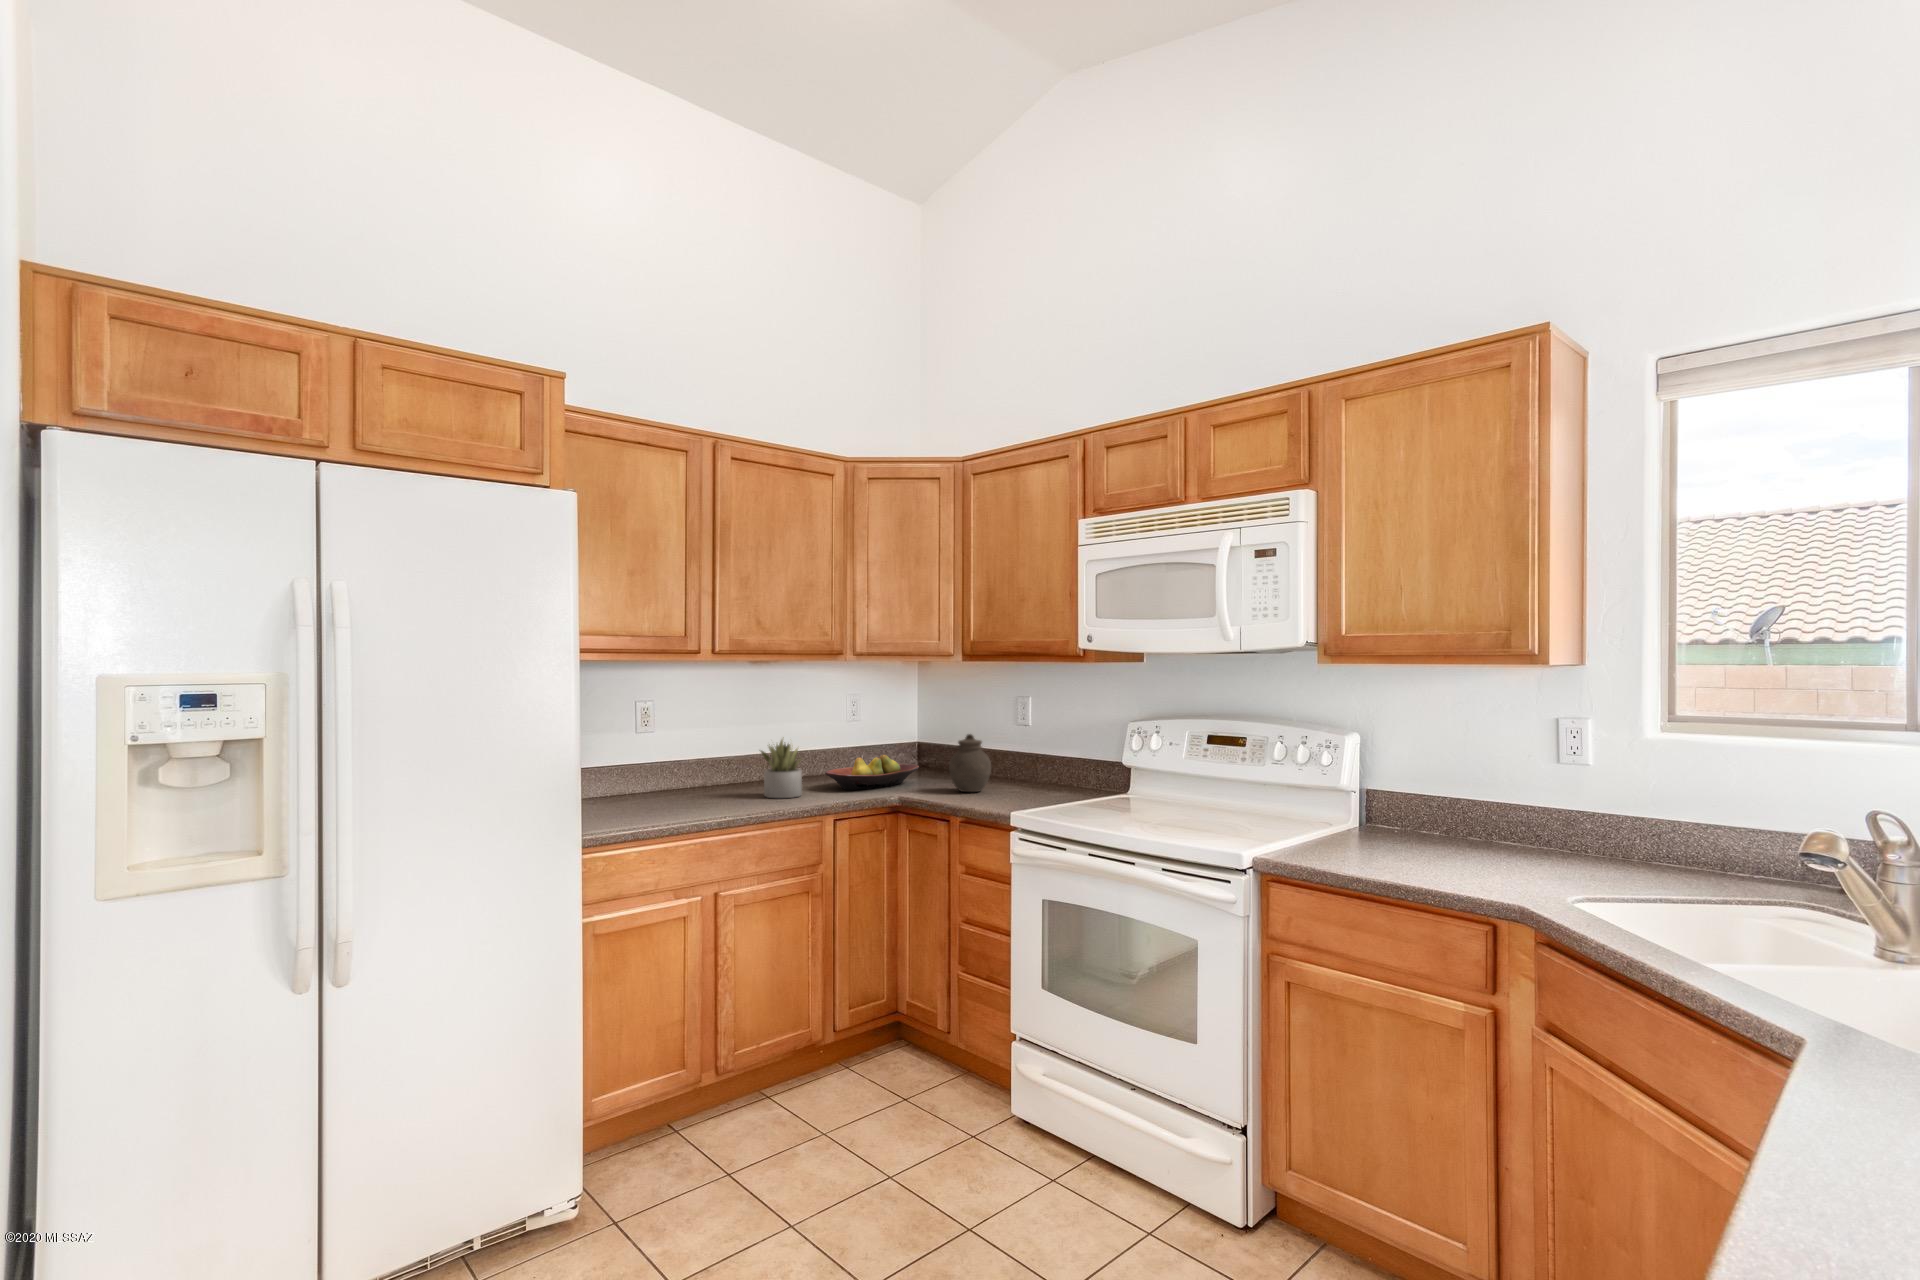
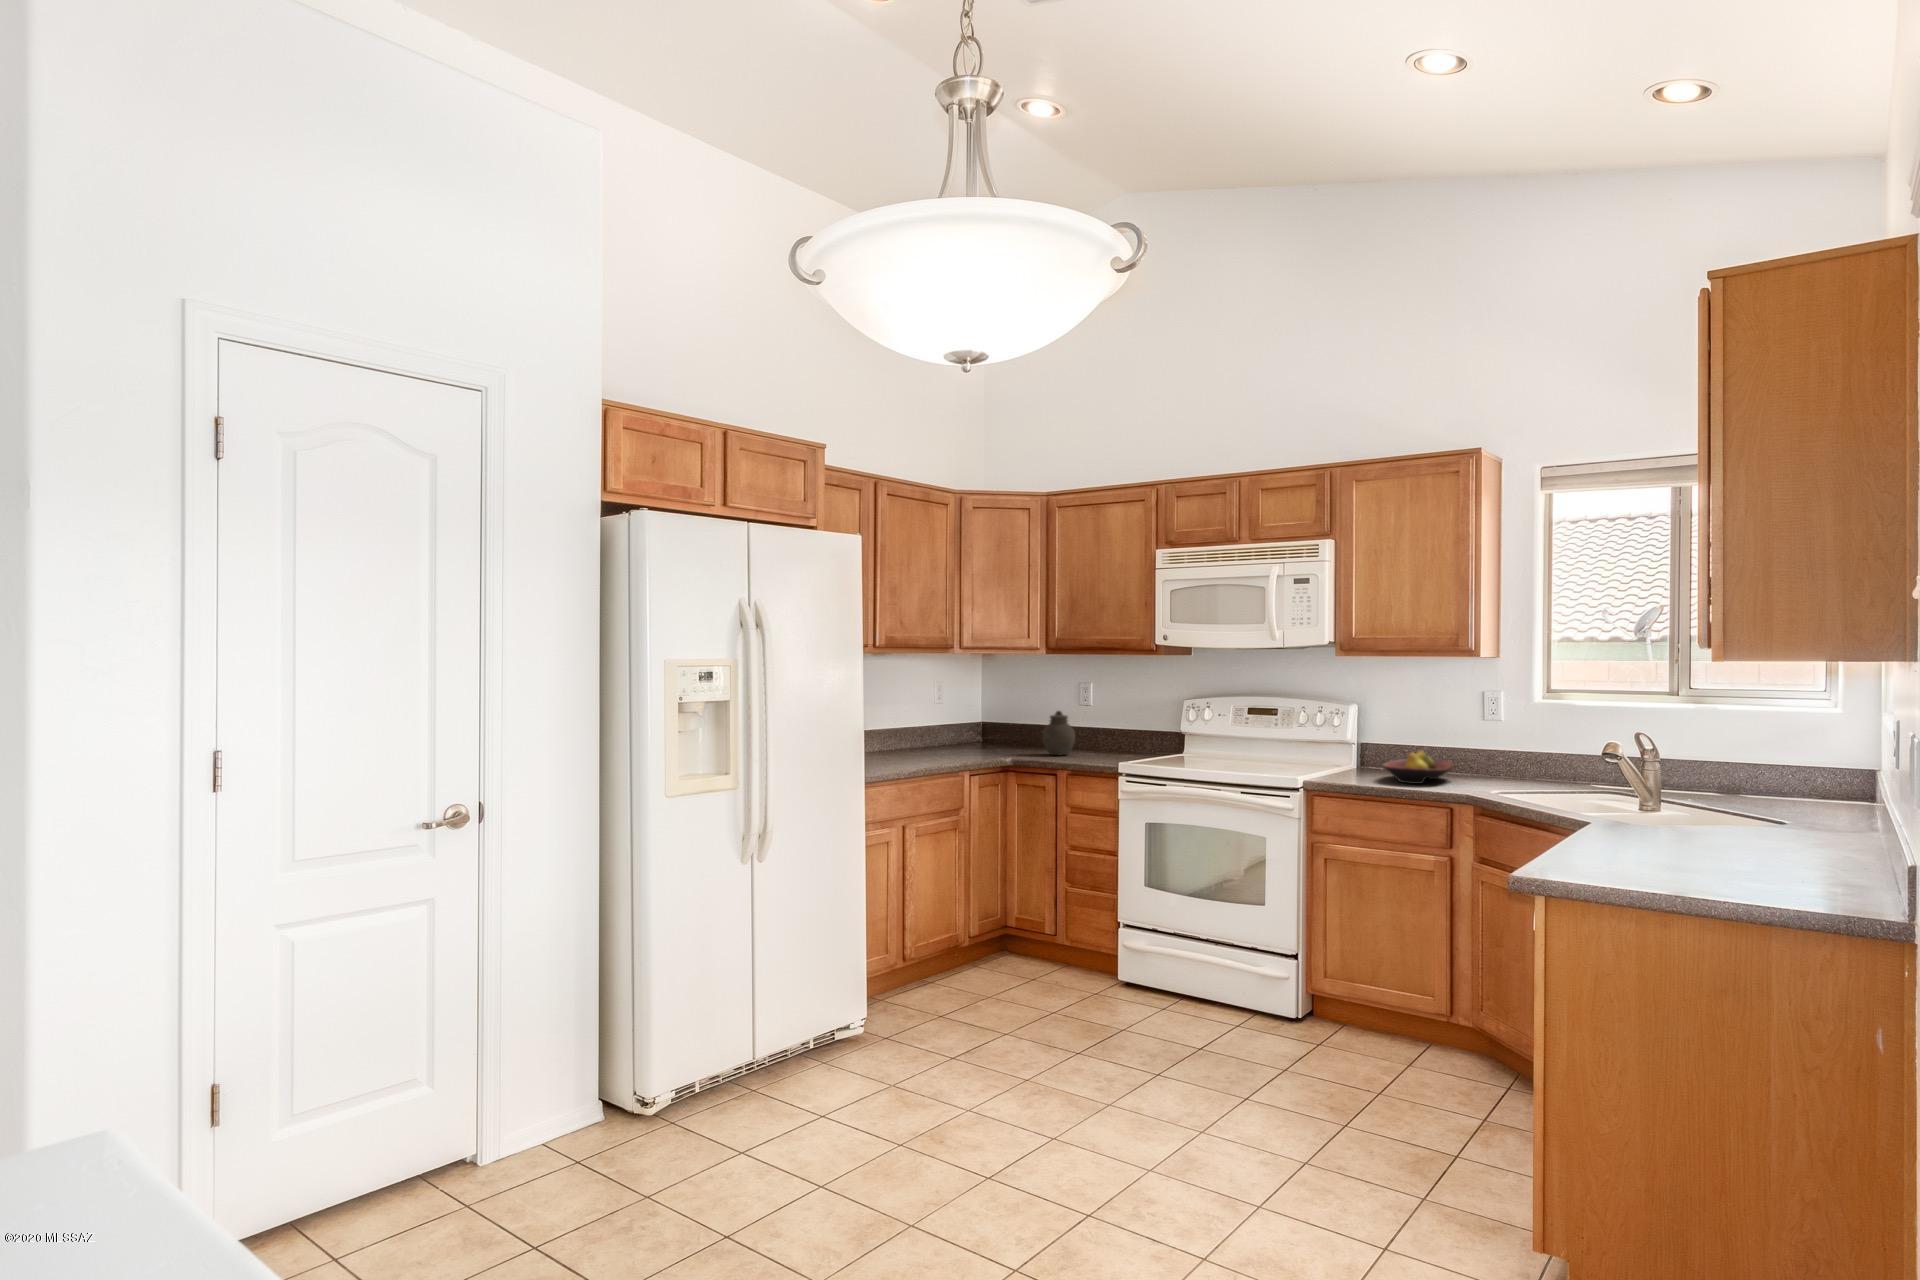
succulent plant: present [761,737,802,798] -> none [905,713,939,760]
fruit bowl: present [825,755,919,790] -> present [1383,750,1454,784]

